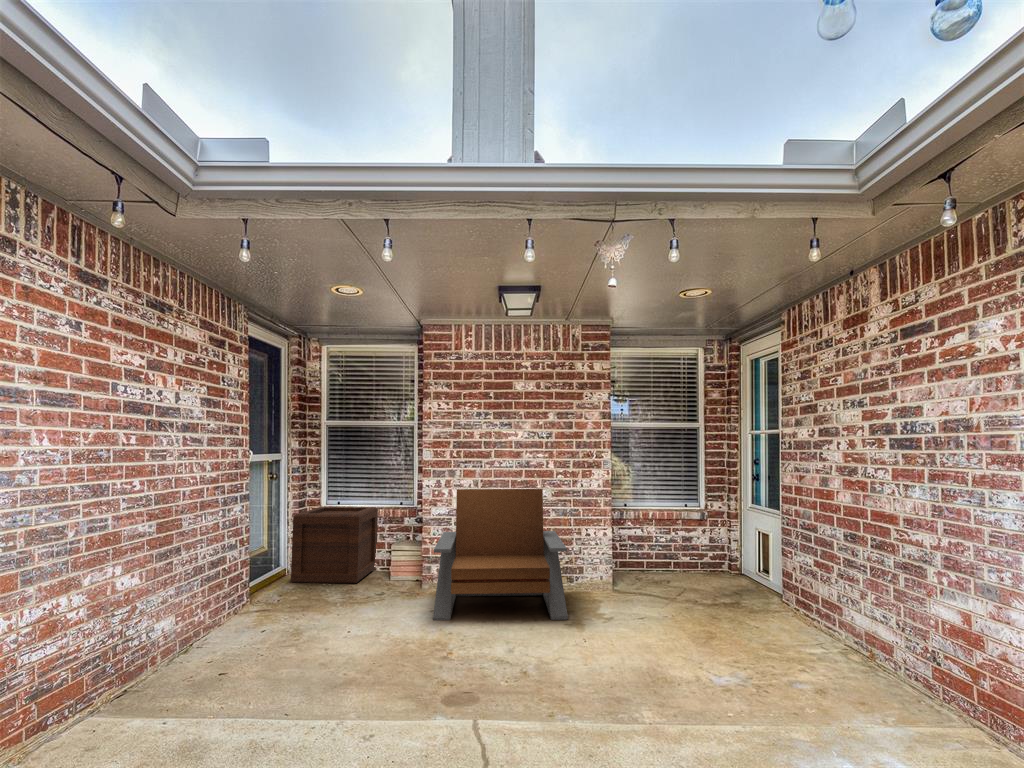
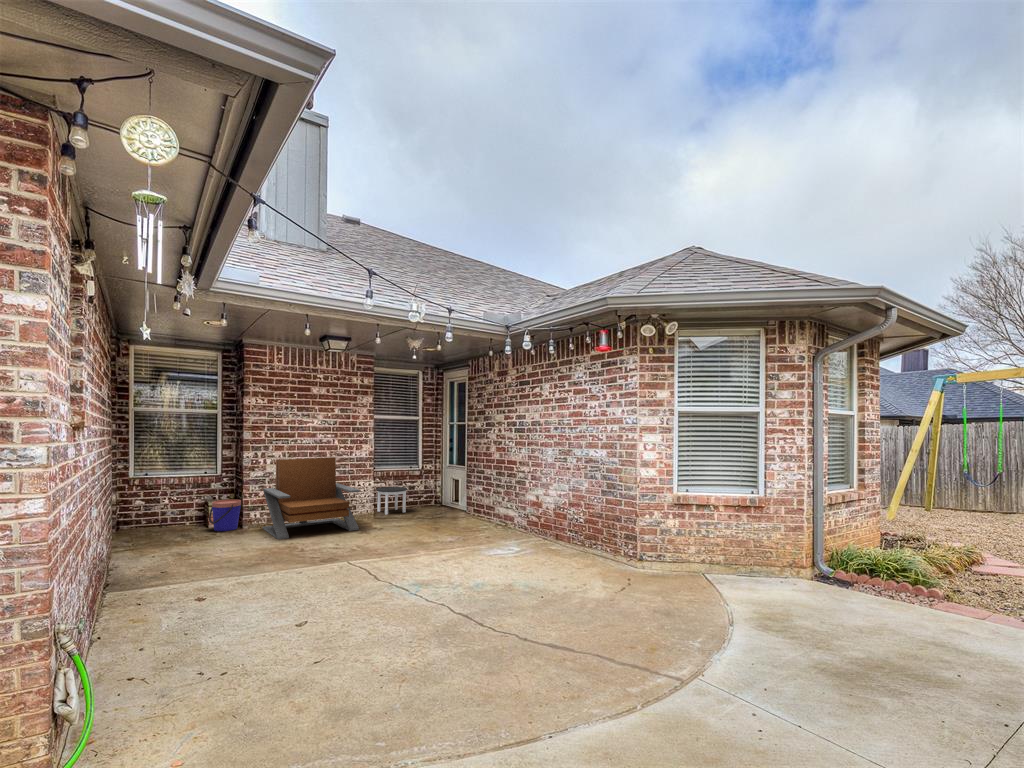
wooden crate: present [291,507,378,583] -> none [126,477,189,537]
round table: none [627,541,678,590] -> present [376,487,407,514]
bucket: none [380,543,421,590] -> present [209,500,241,531]

